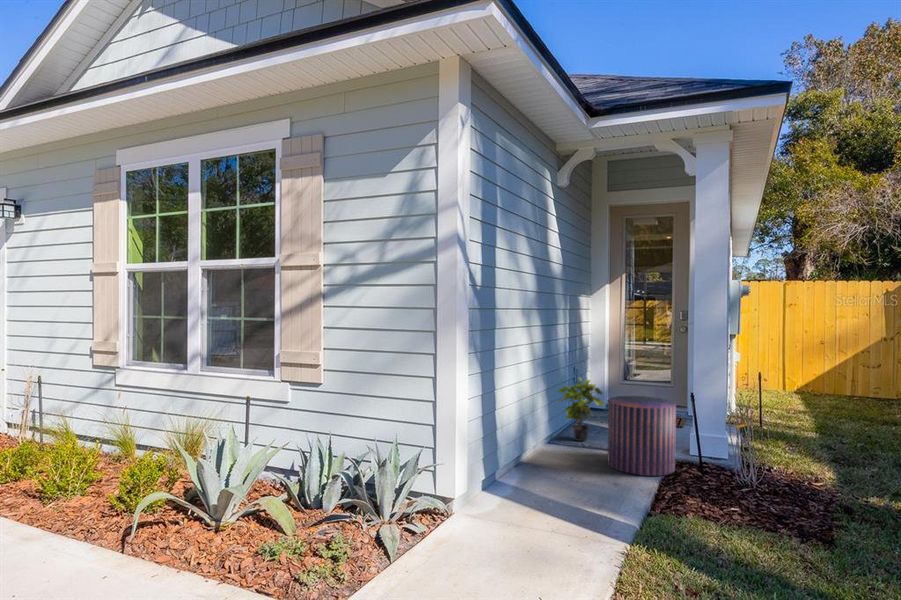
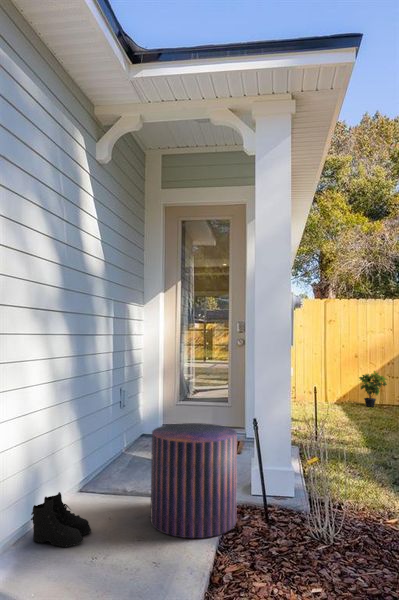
potted plant: present [558,378,604,441] -> present [359,371,387,407]
boots: none [527,436,566,470] -> present [31,492,91,547]

